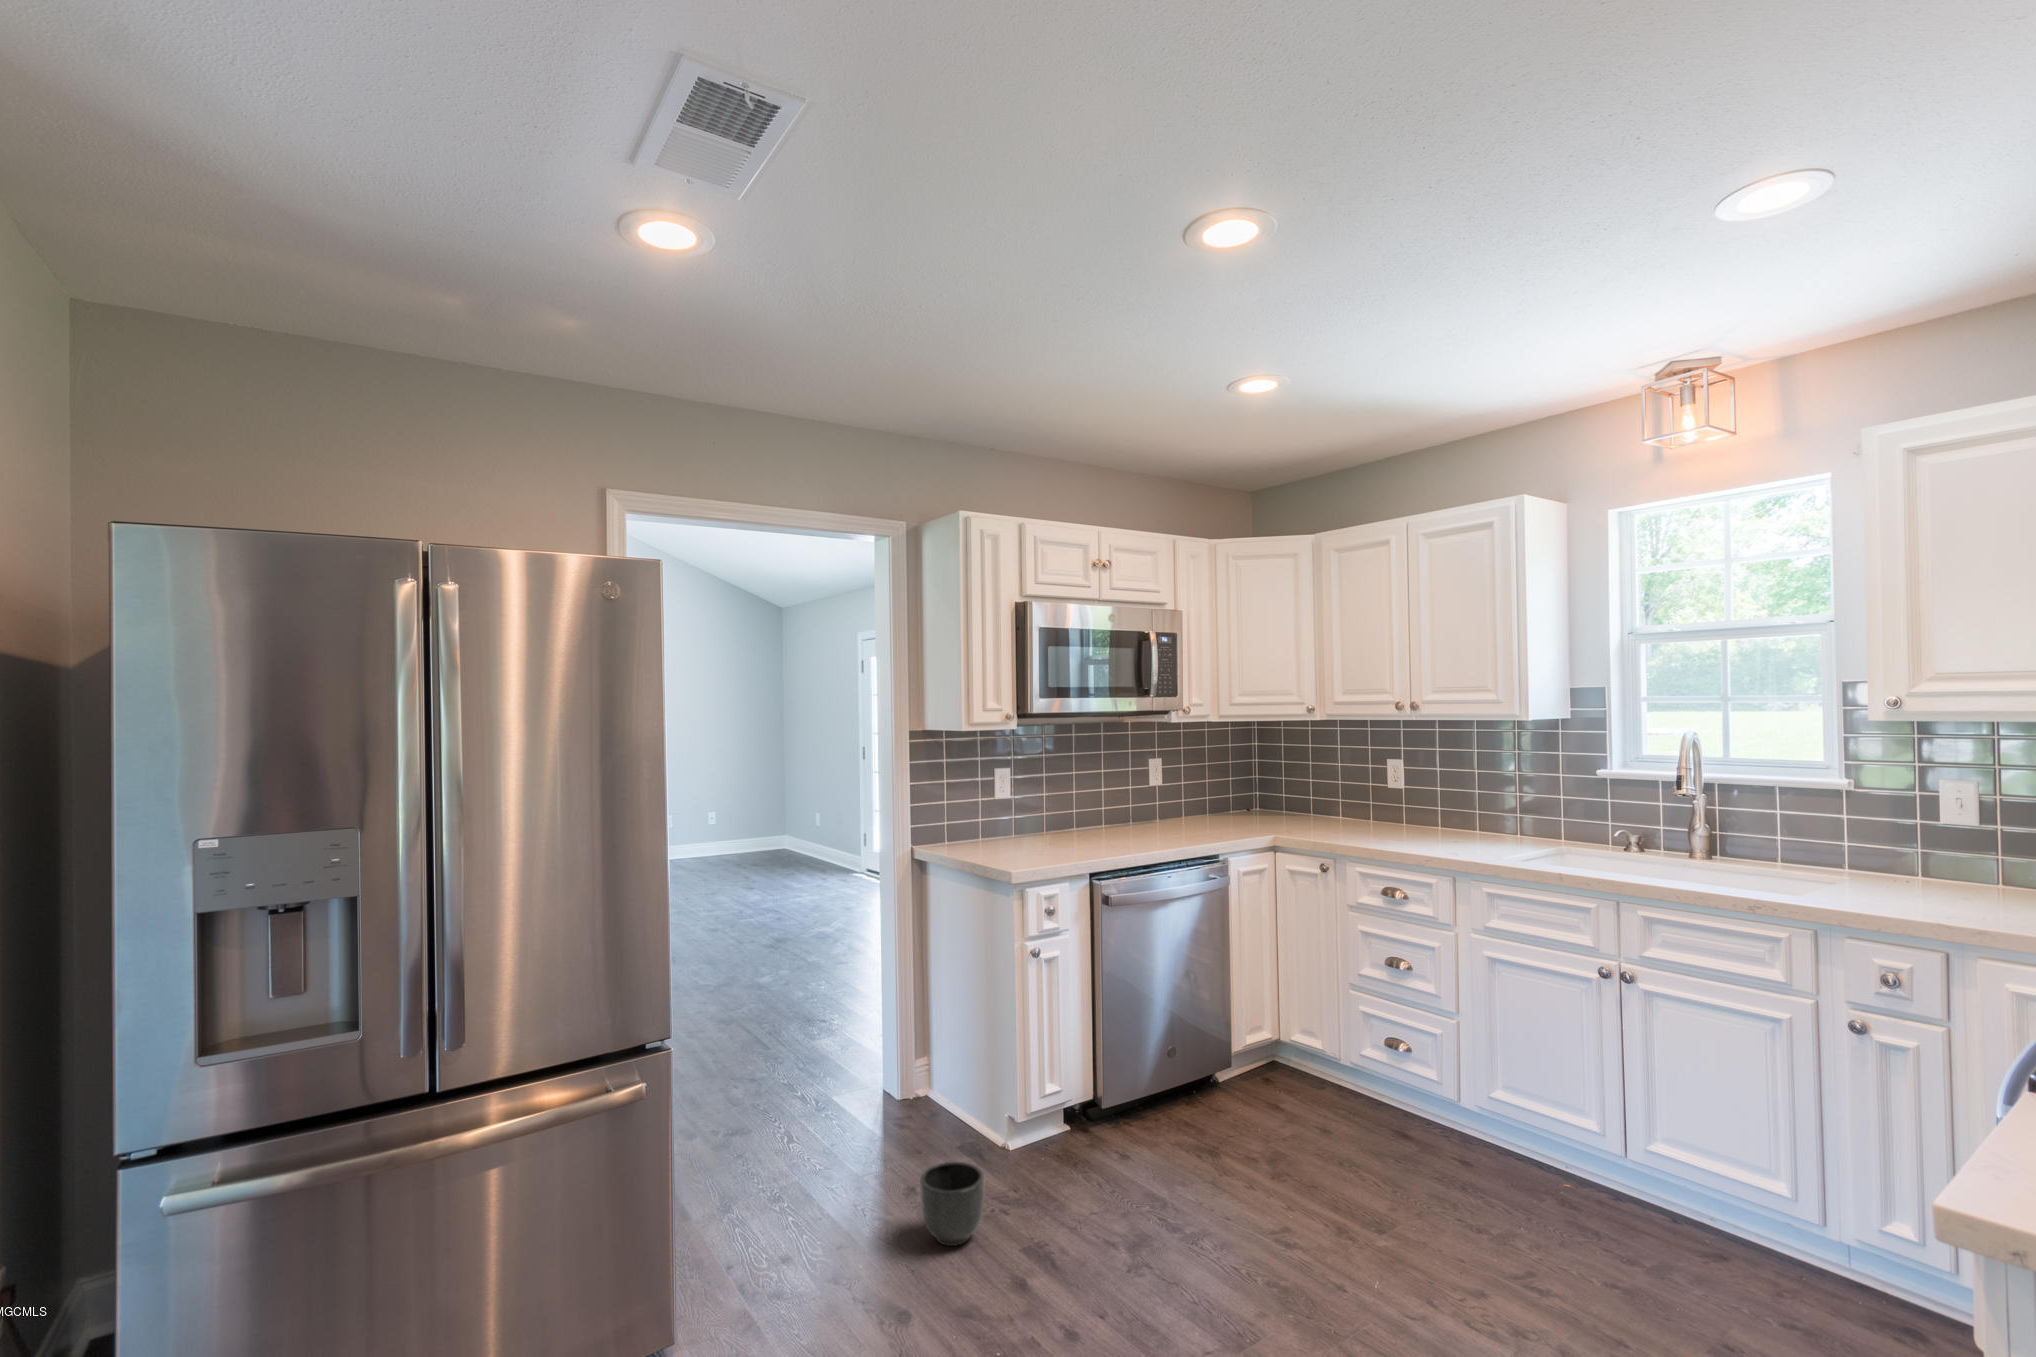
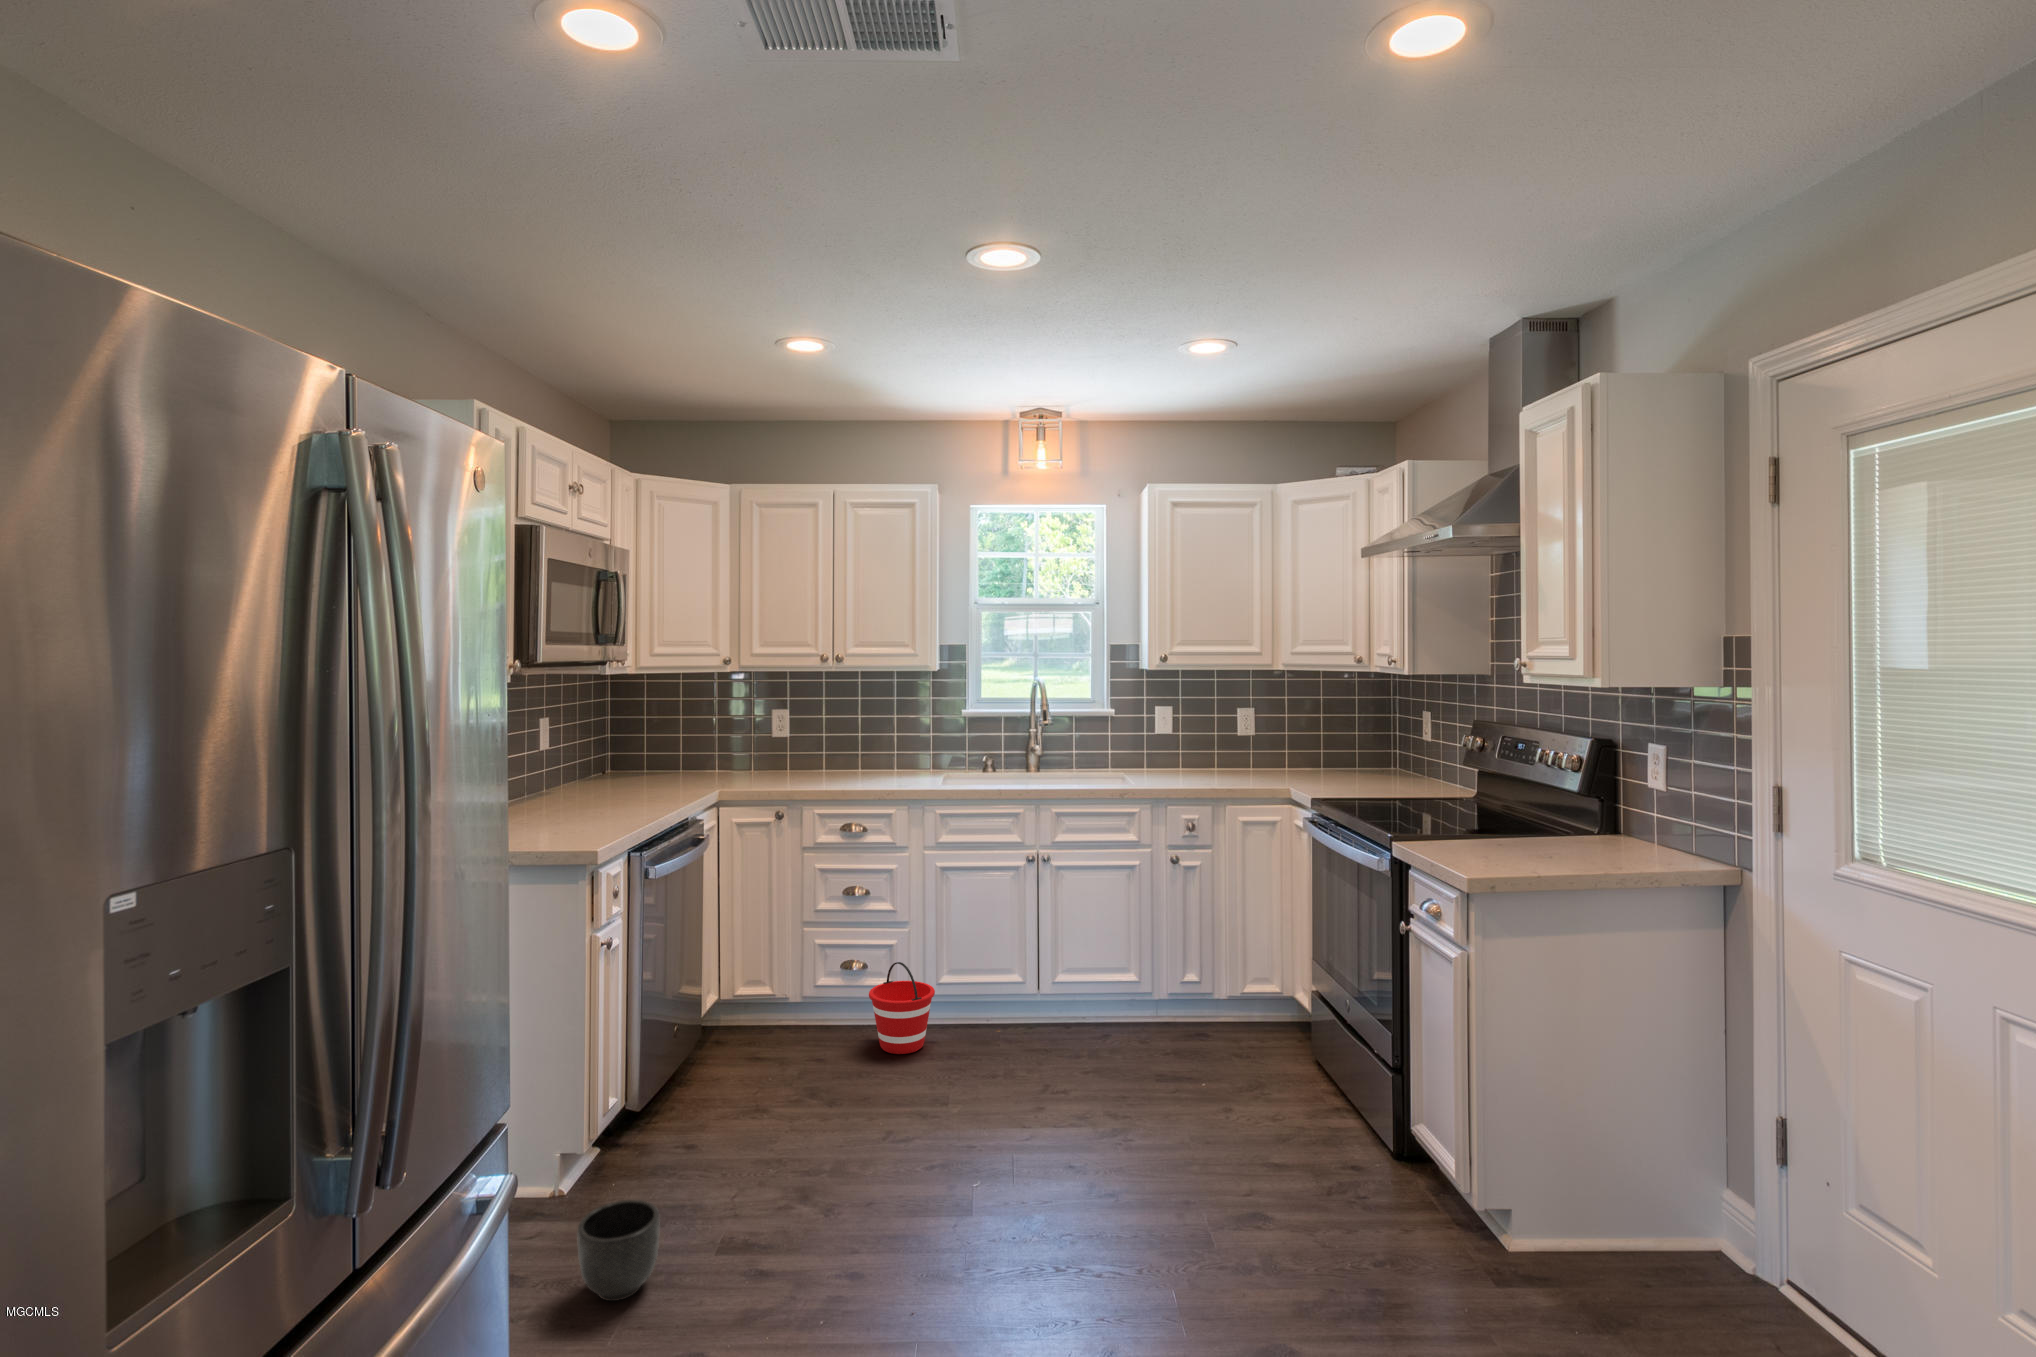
bucket: none [1374,1056,1457,1168] -> present [869,962,935,1054]

